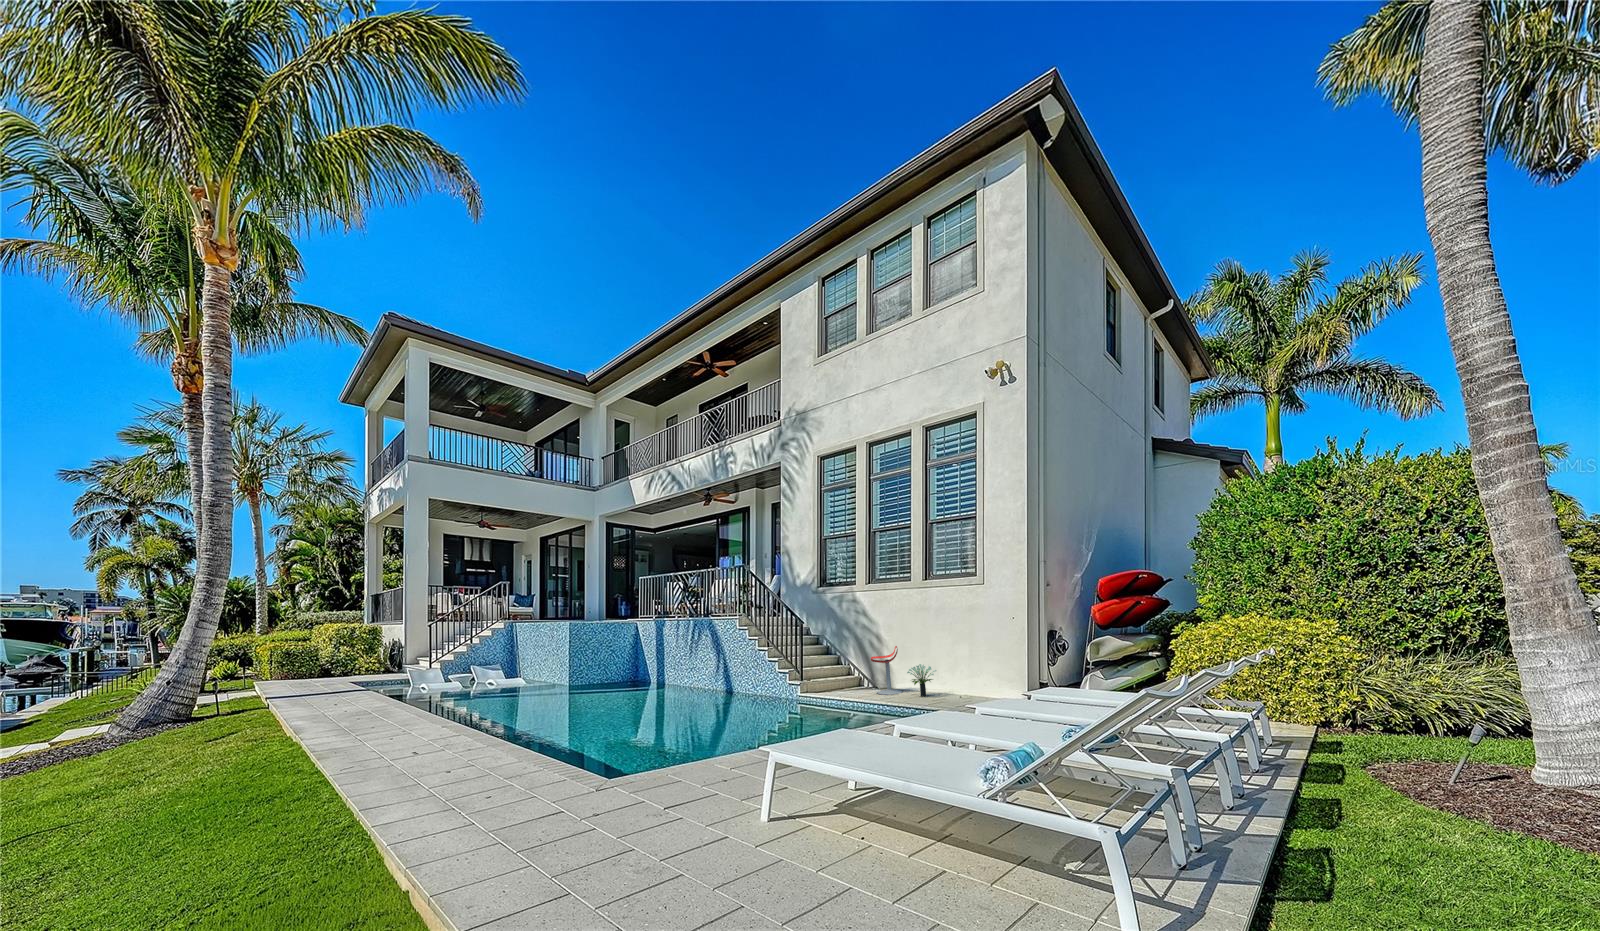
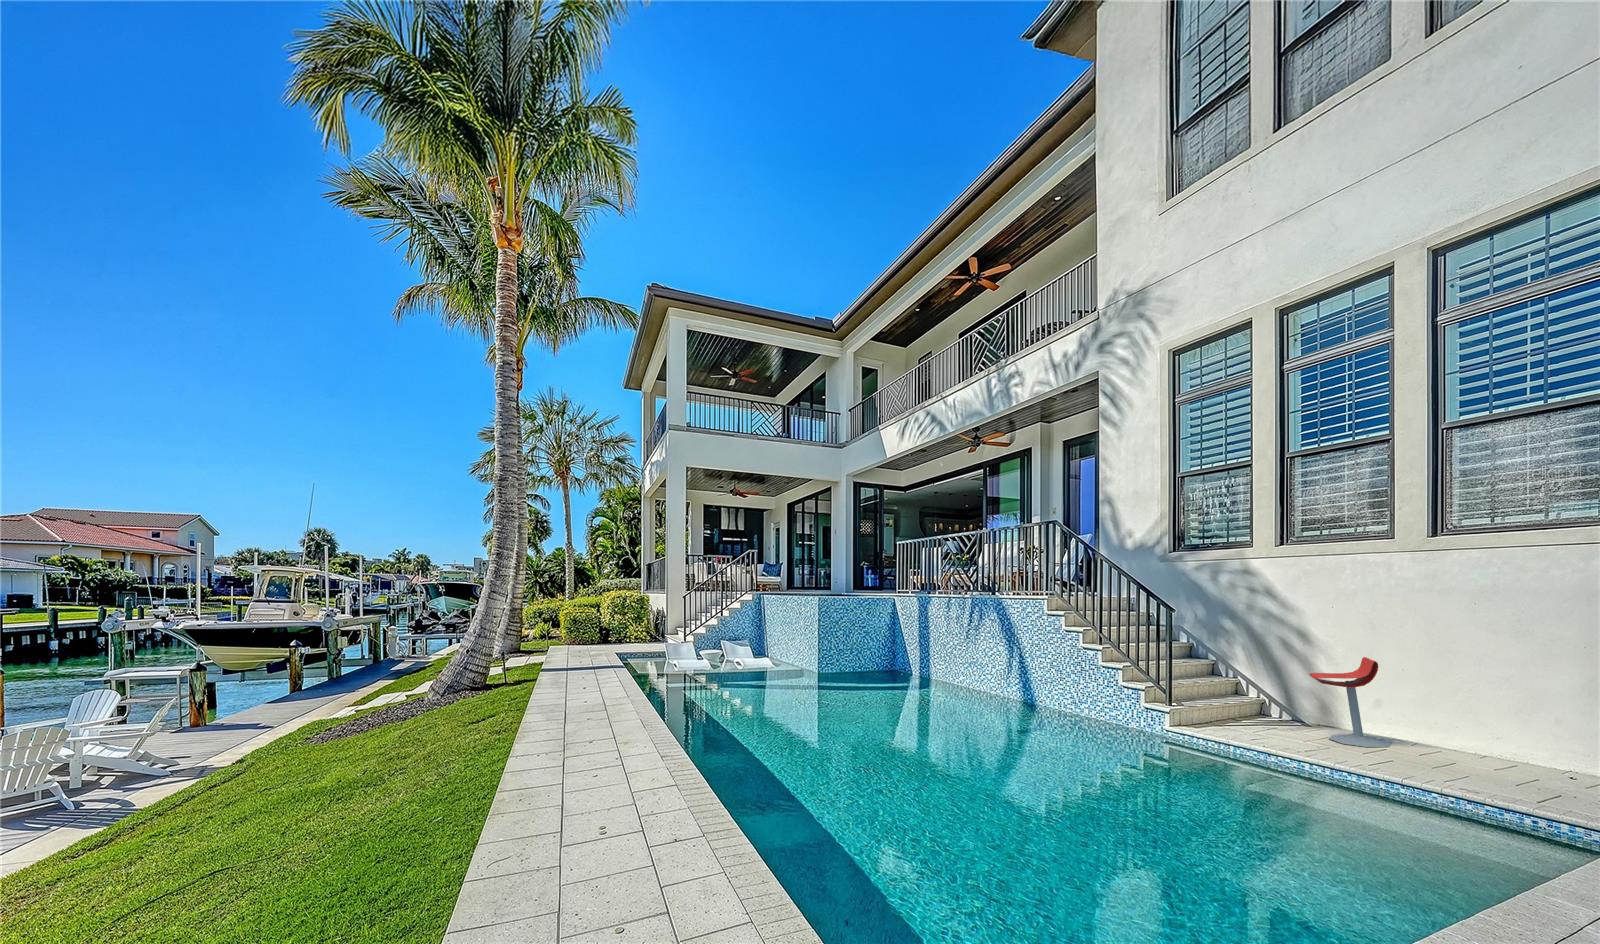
potted plant: present [907,664,936,697] -> none [1416,699,1495,764]

